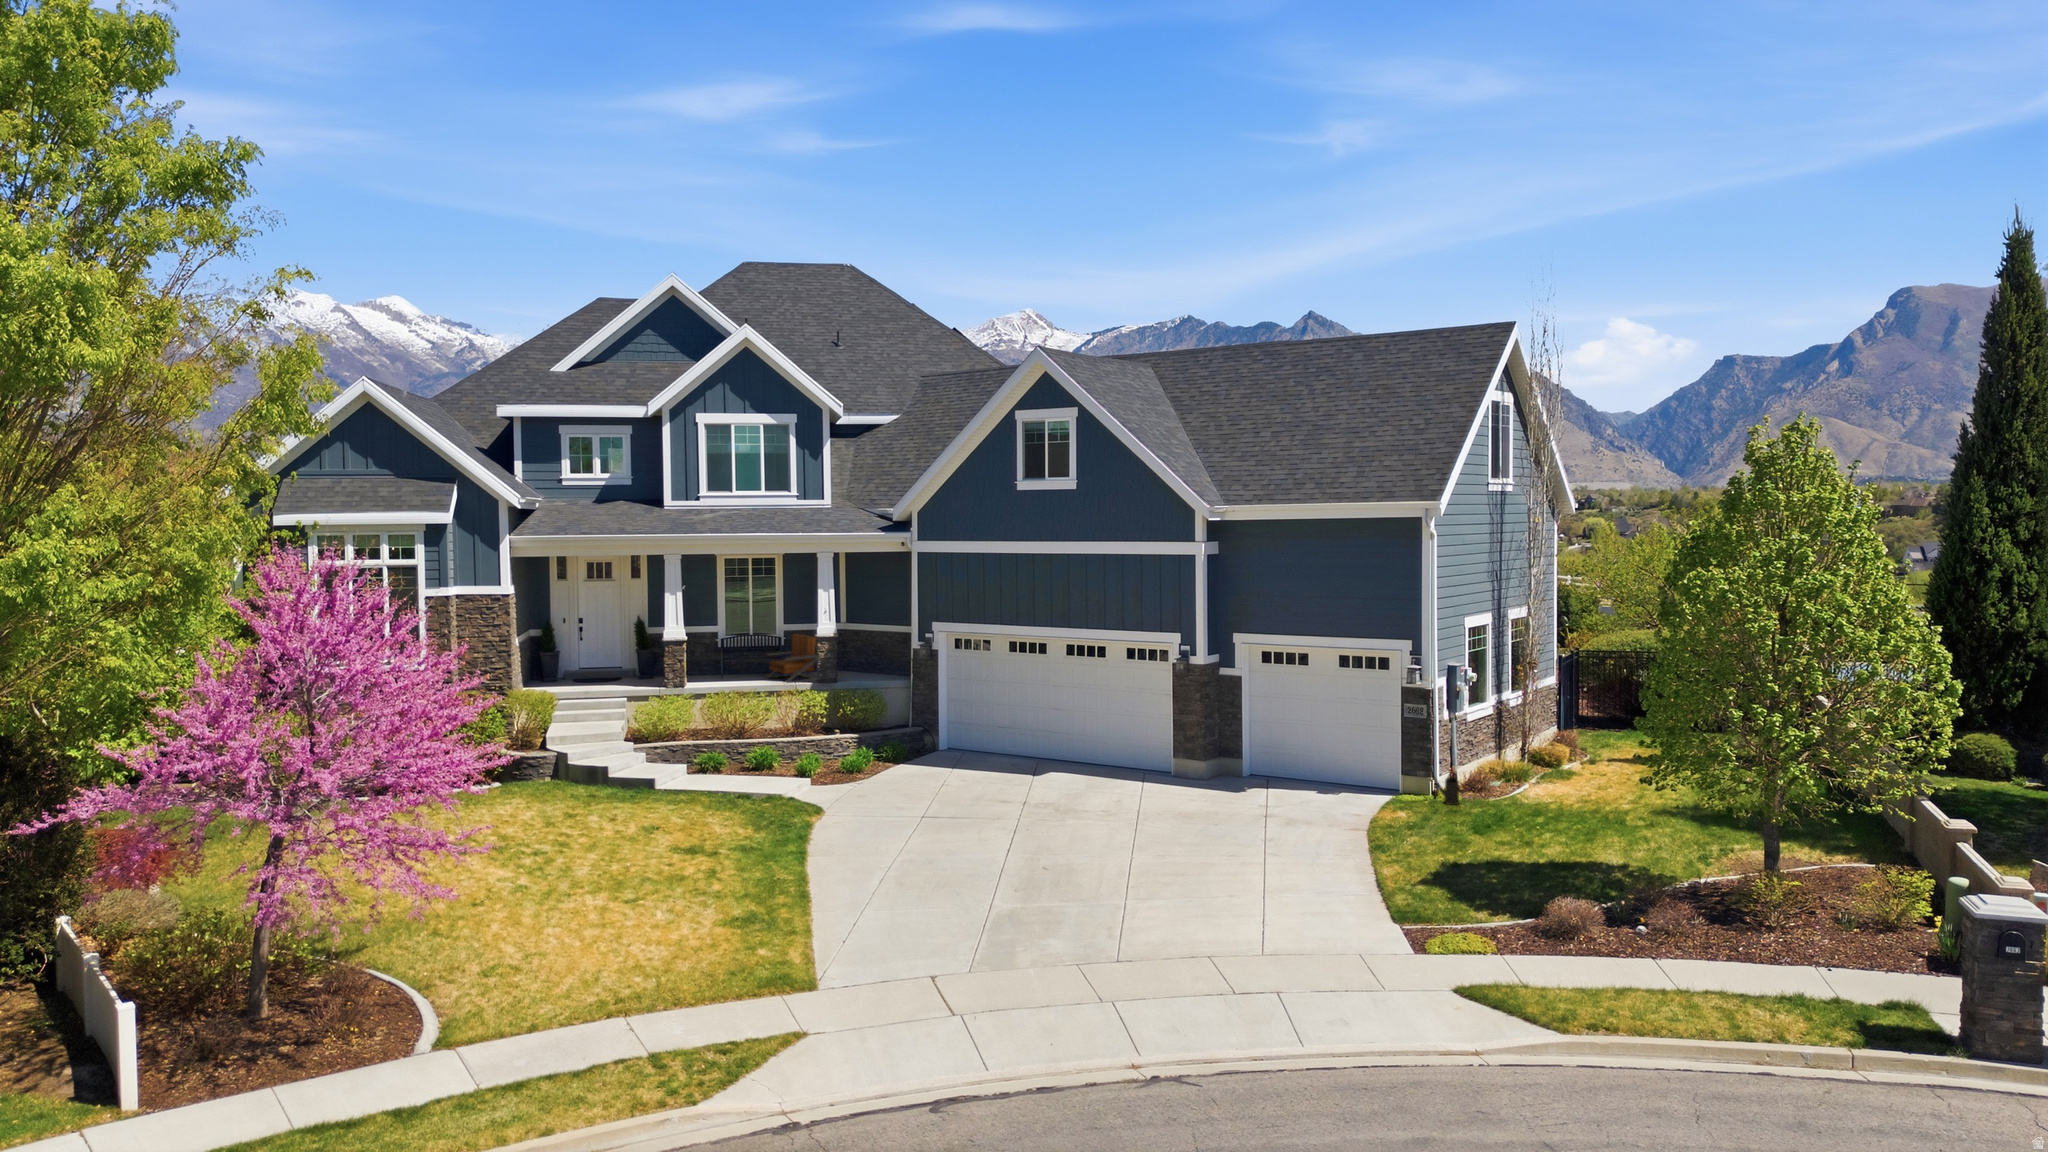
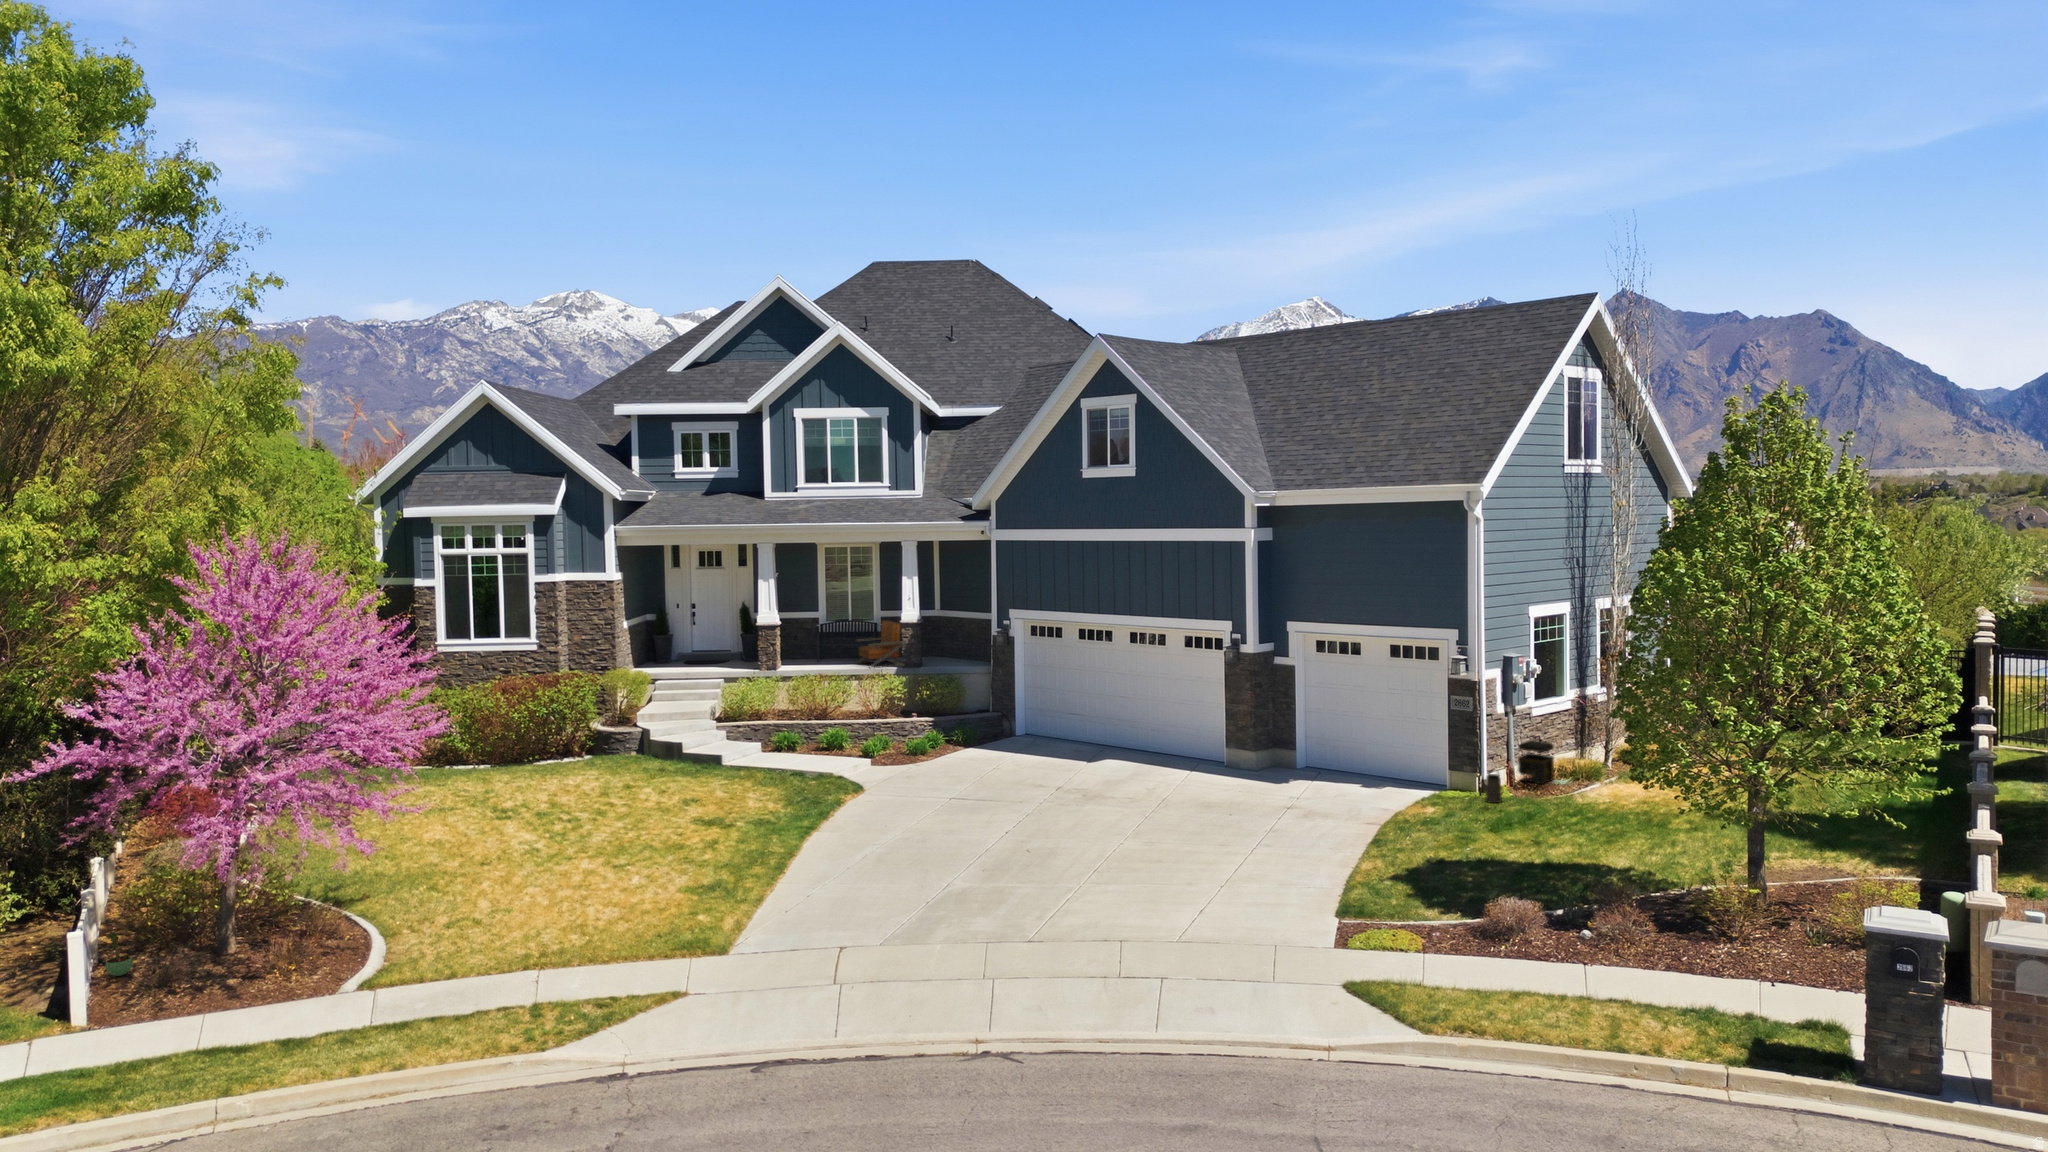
toolbox: none [1459,744,1491,786] -> present [1518,740,1554,784]
potted plant: none [62,1007,95,1059] -> present [106,932,132,976]

